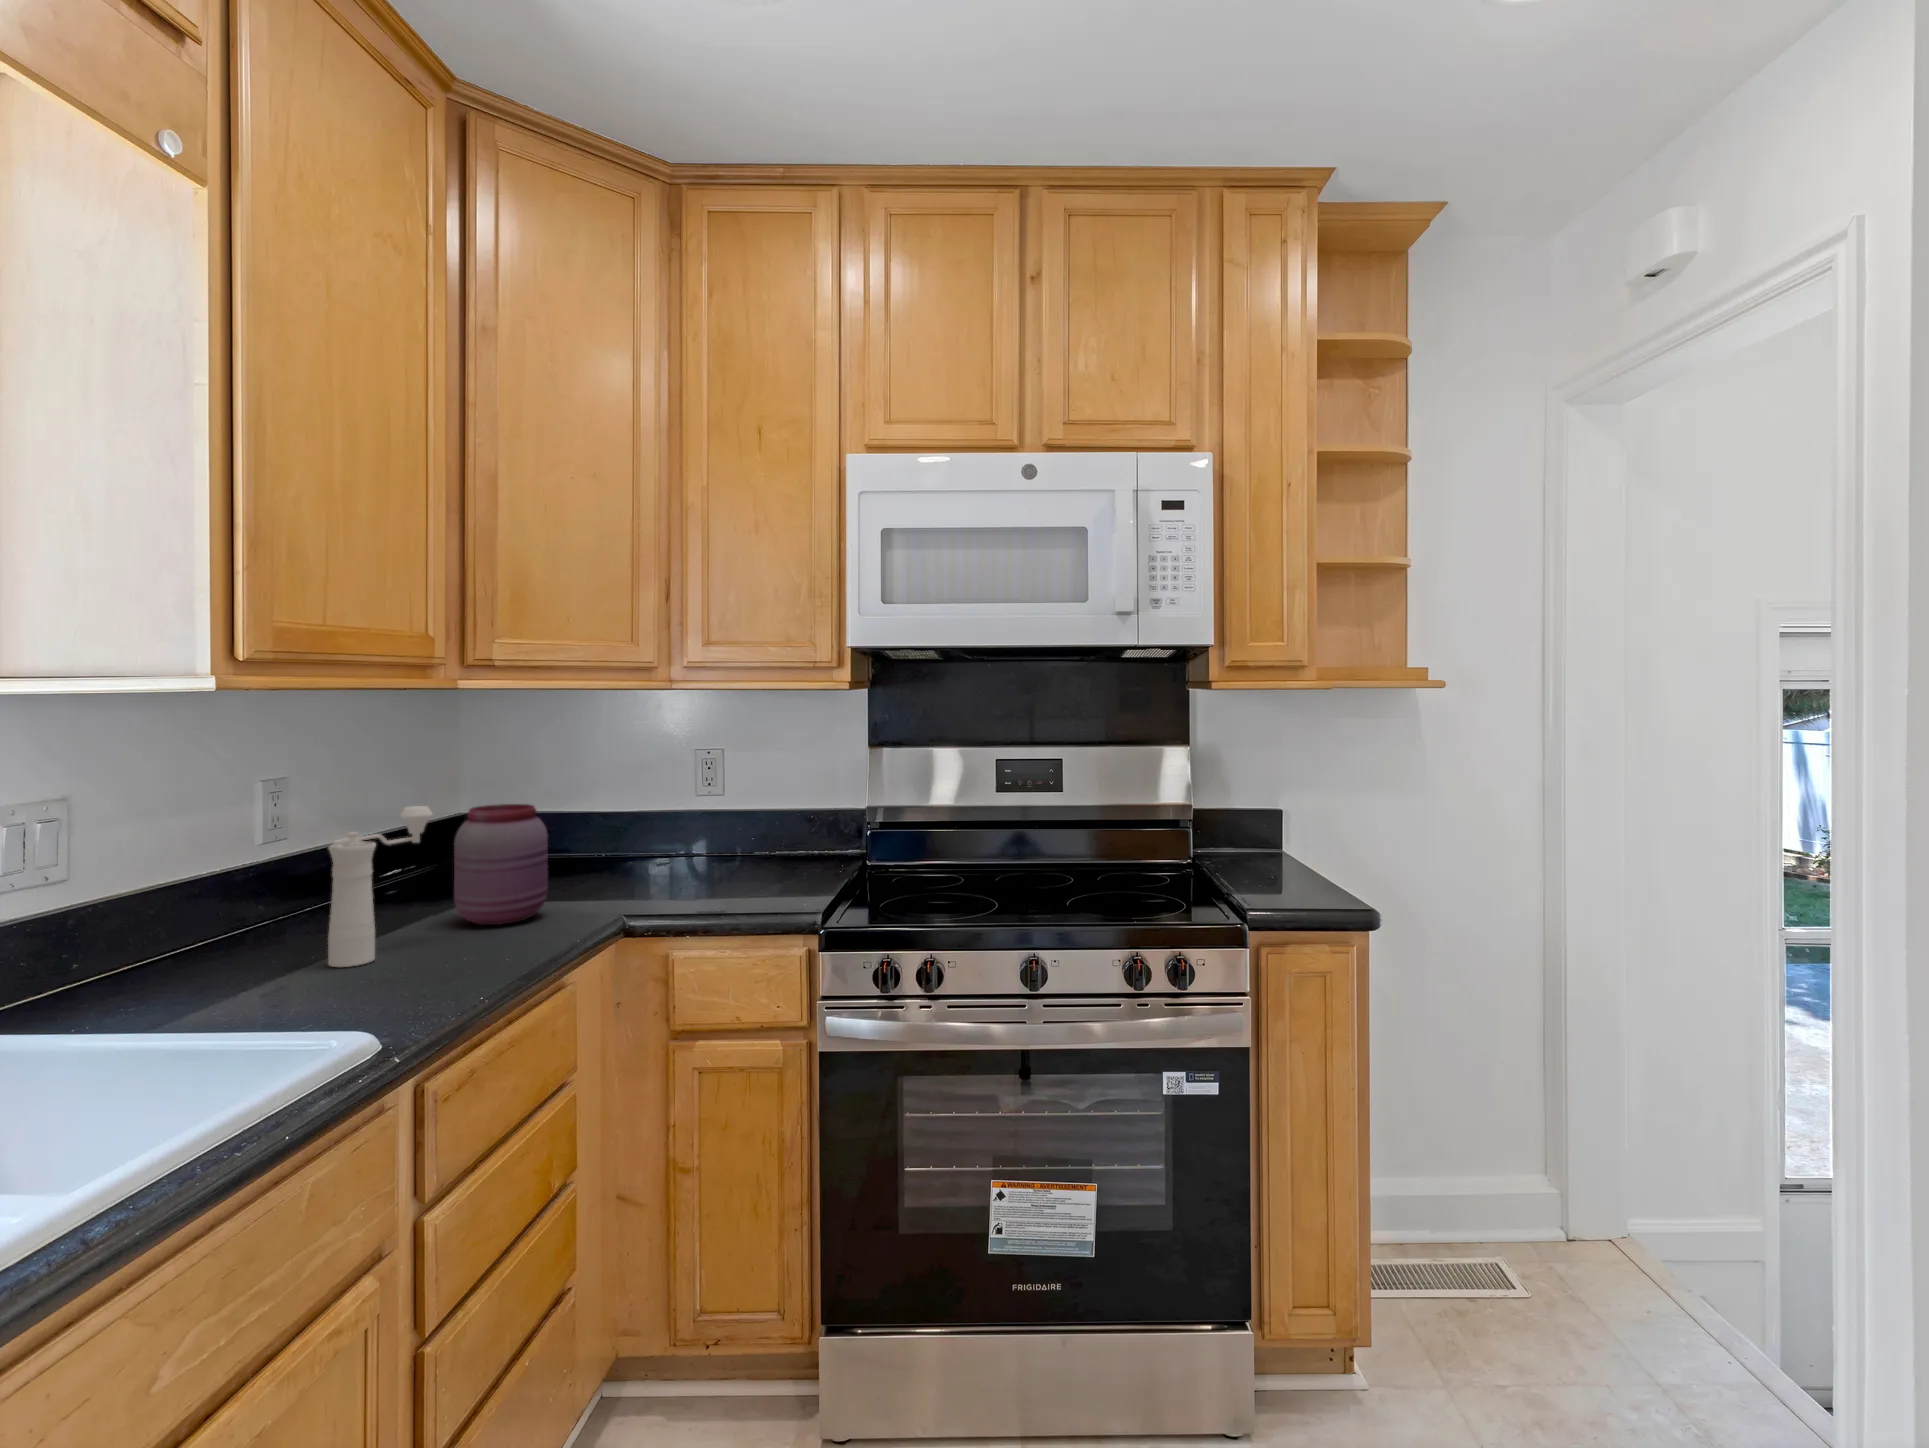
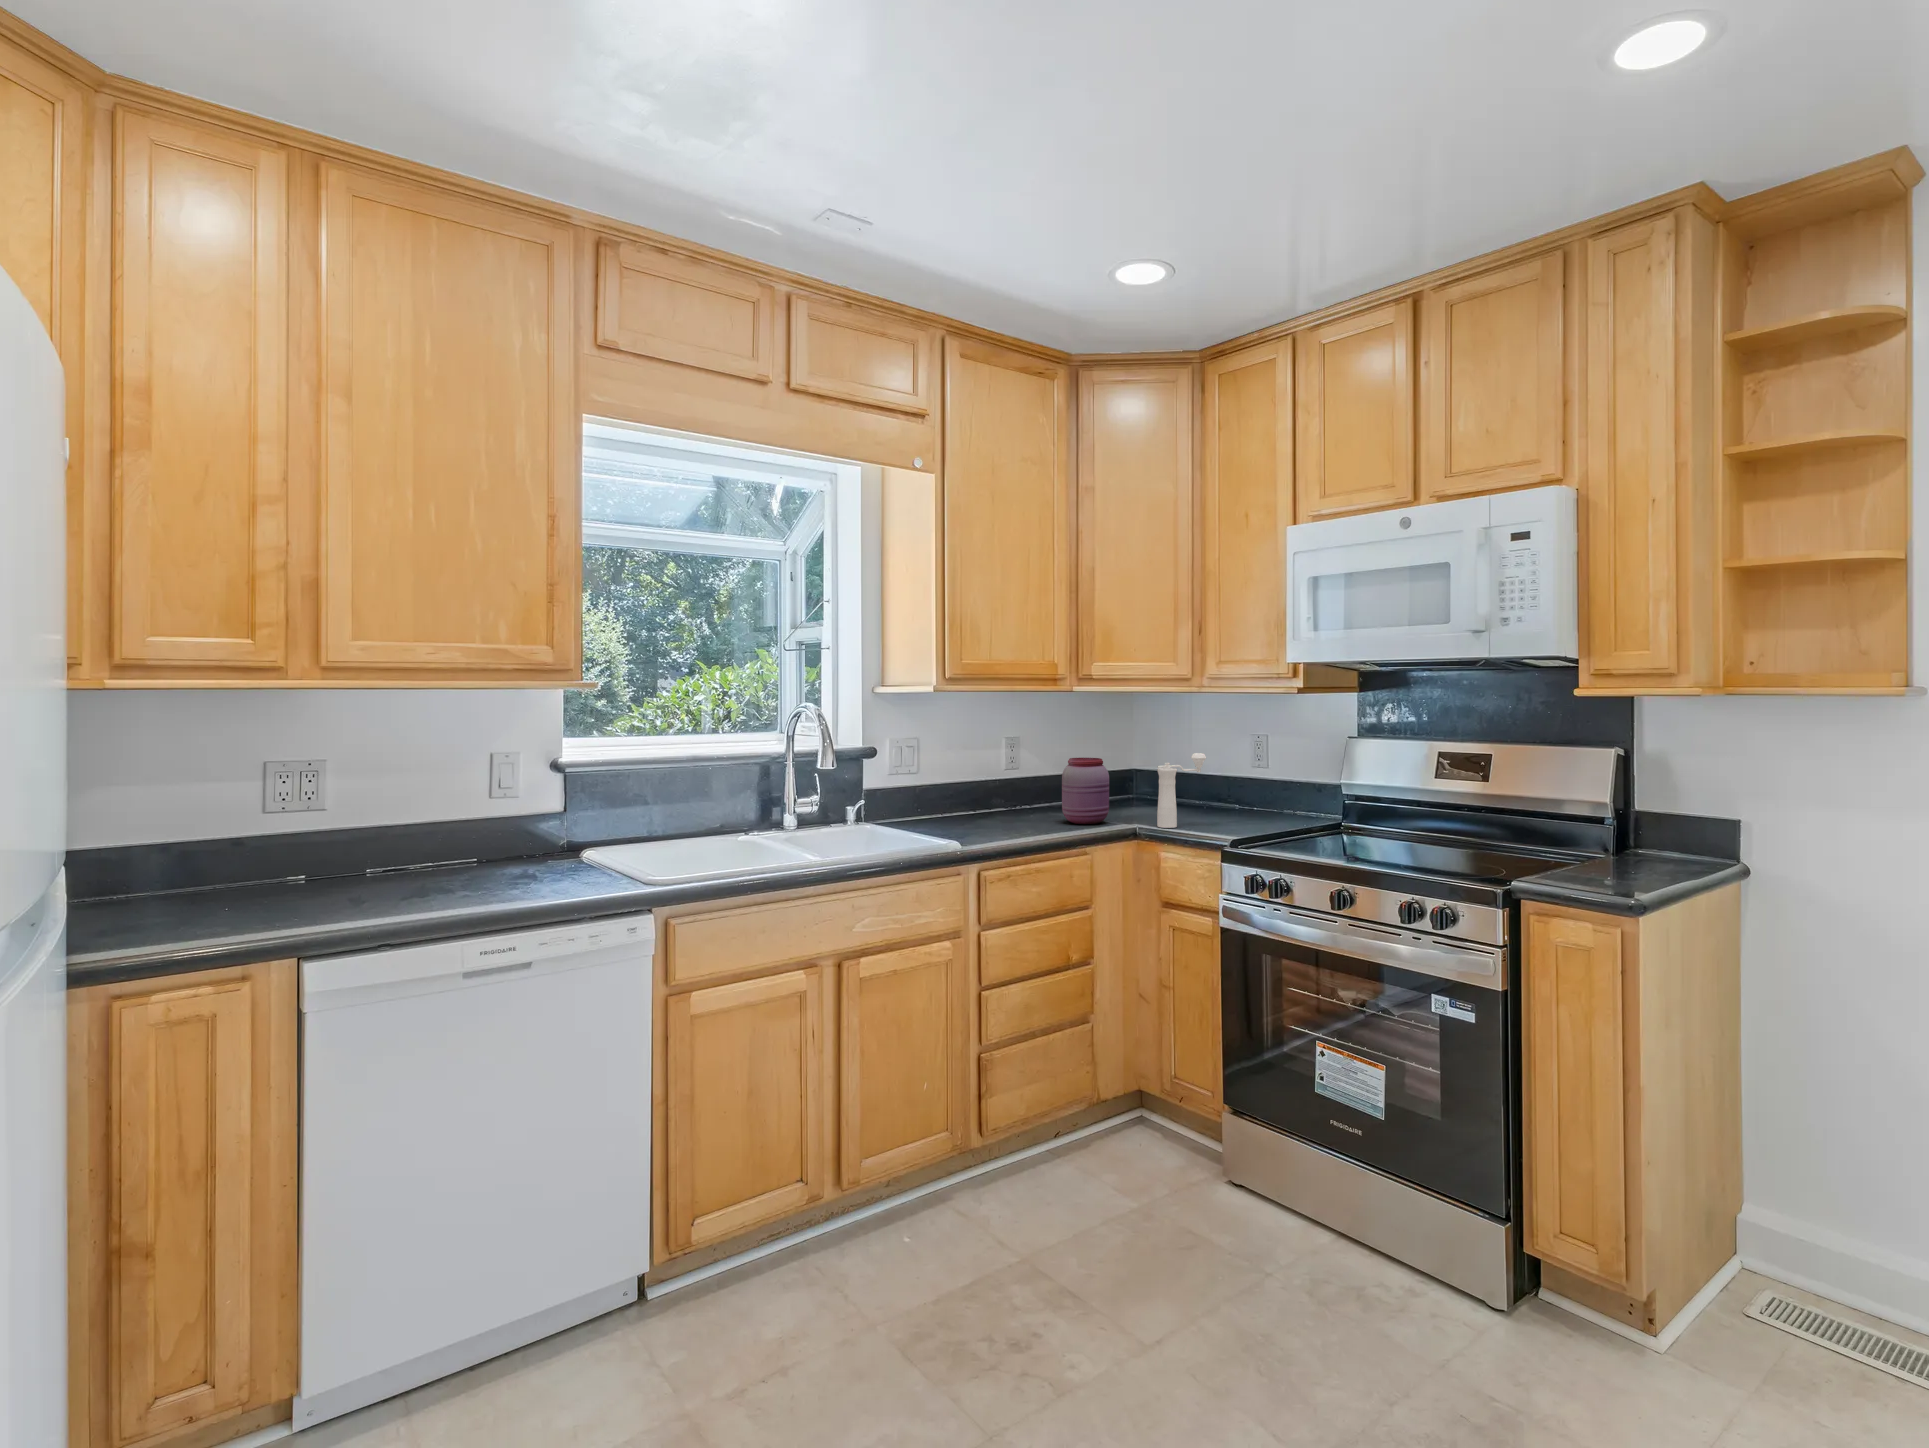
pepper mill: present [328,806,432,967] -> present [1157,753,1206,828]

